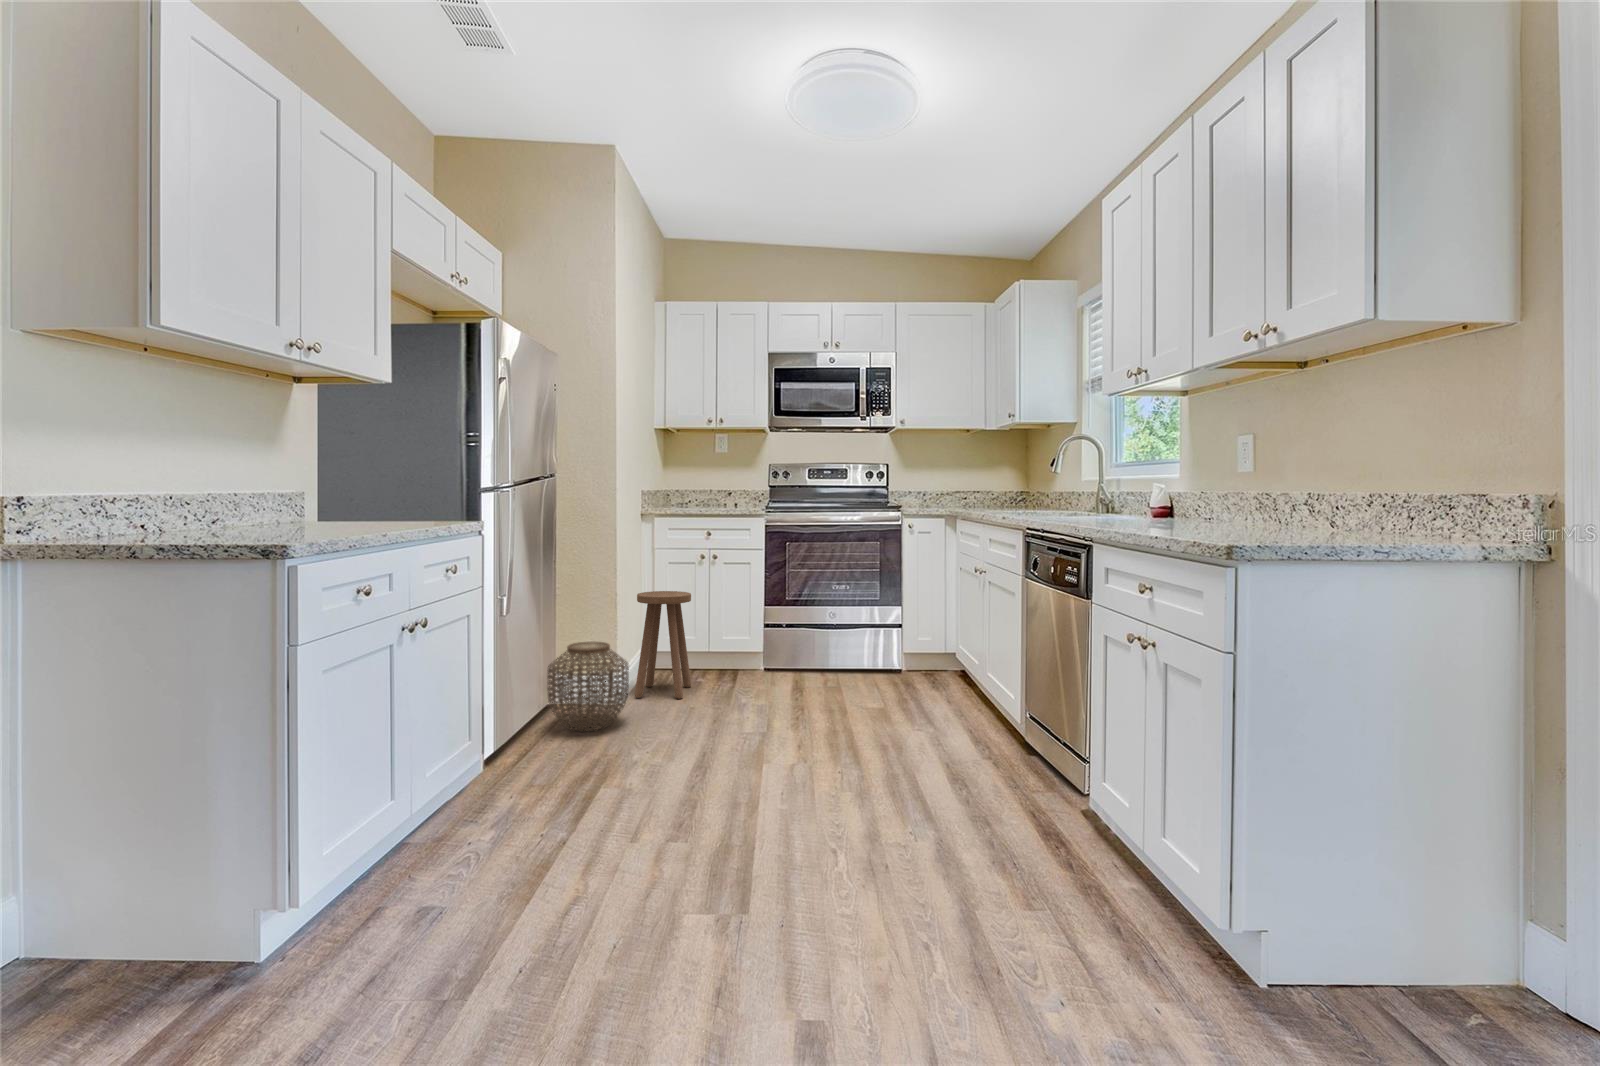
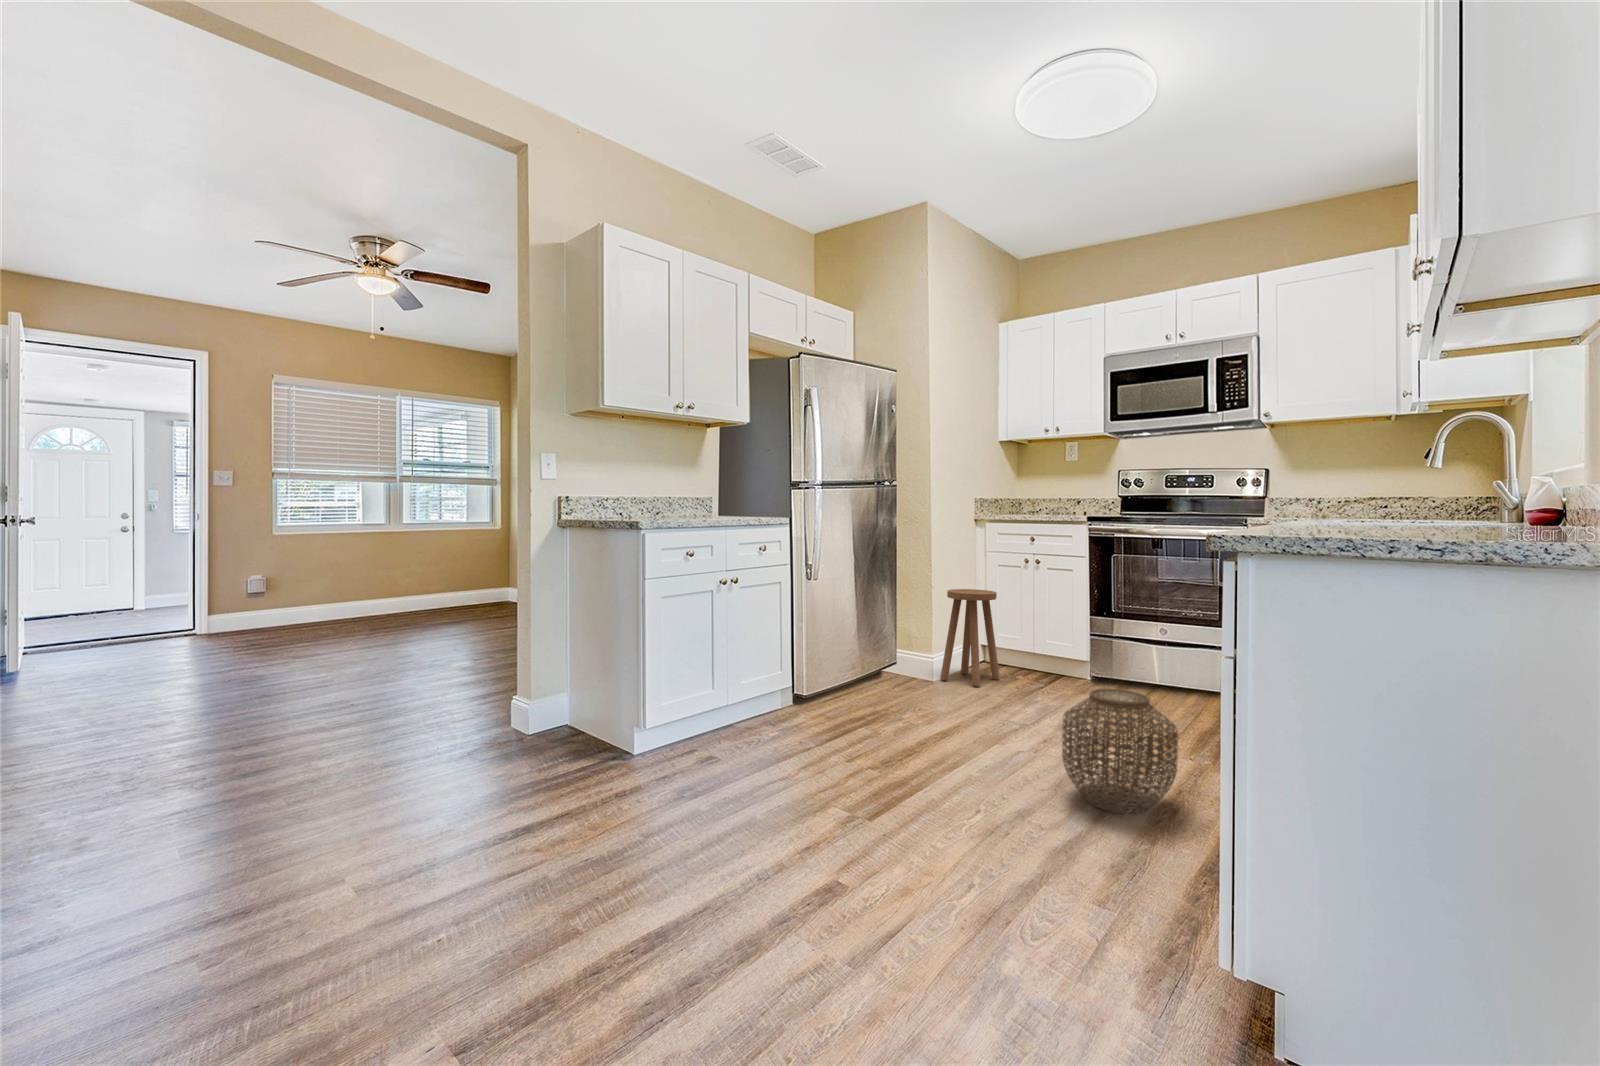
woven basket: present [547,642,629,731] -> present [1062,688,1178,814]

